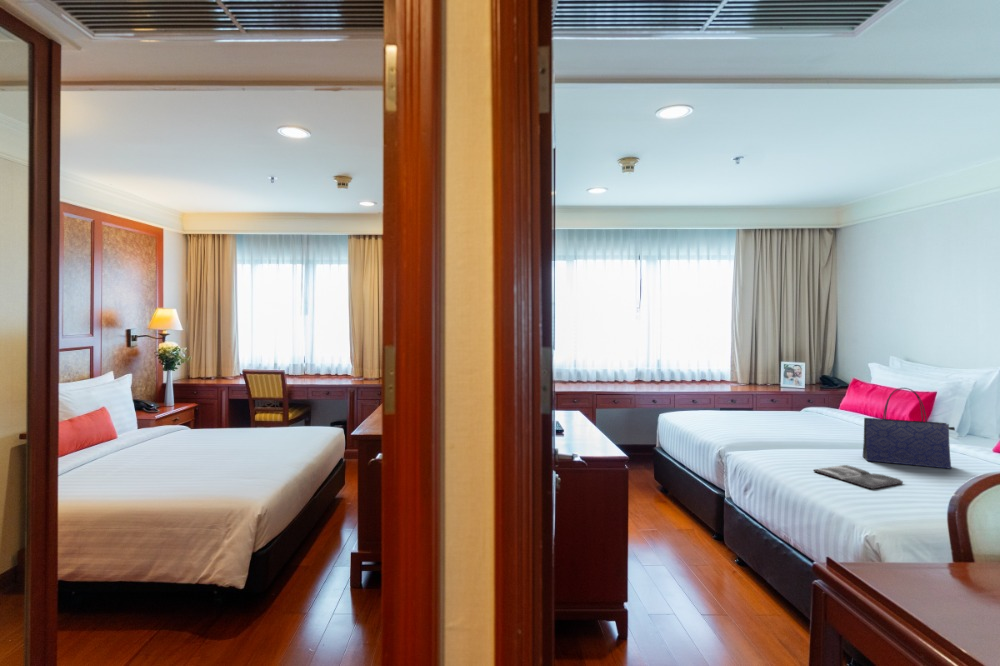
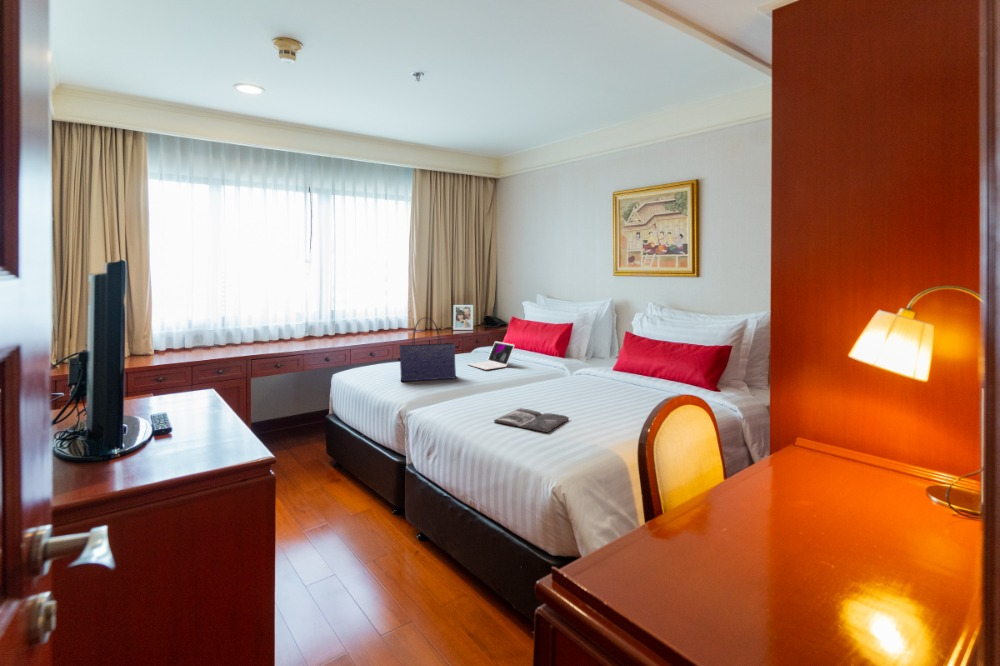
tote bag: present [863,388,955,469] -> present [400,318,459,381]
laptop: none [793,401,850,428] -> present [468,341,514,370]

